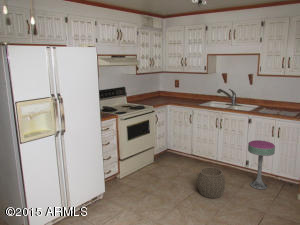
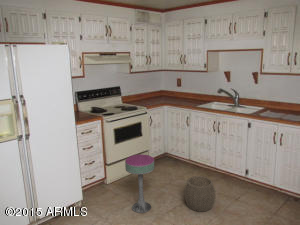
bar stool: present [248,140,275,189] -> present [125,154,155,213]

